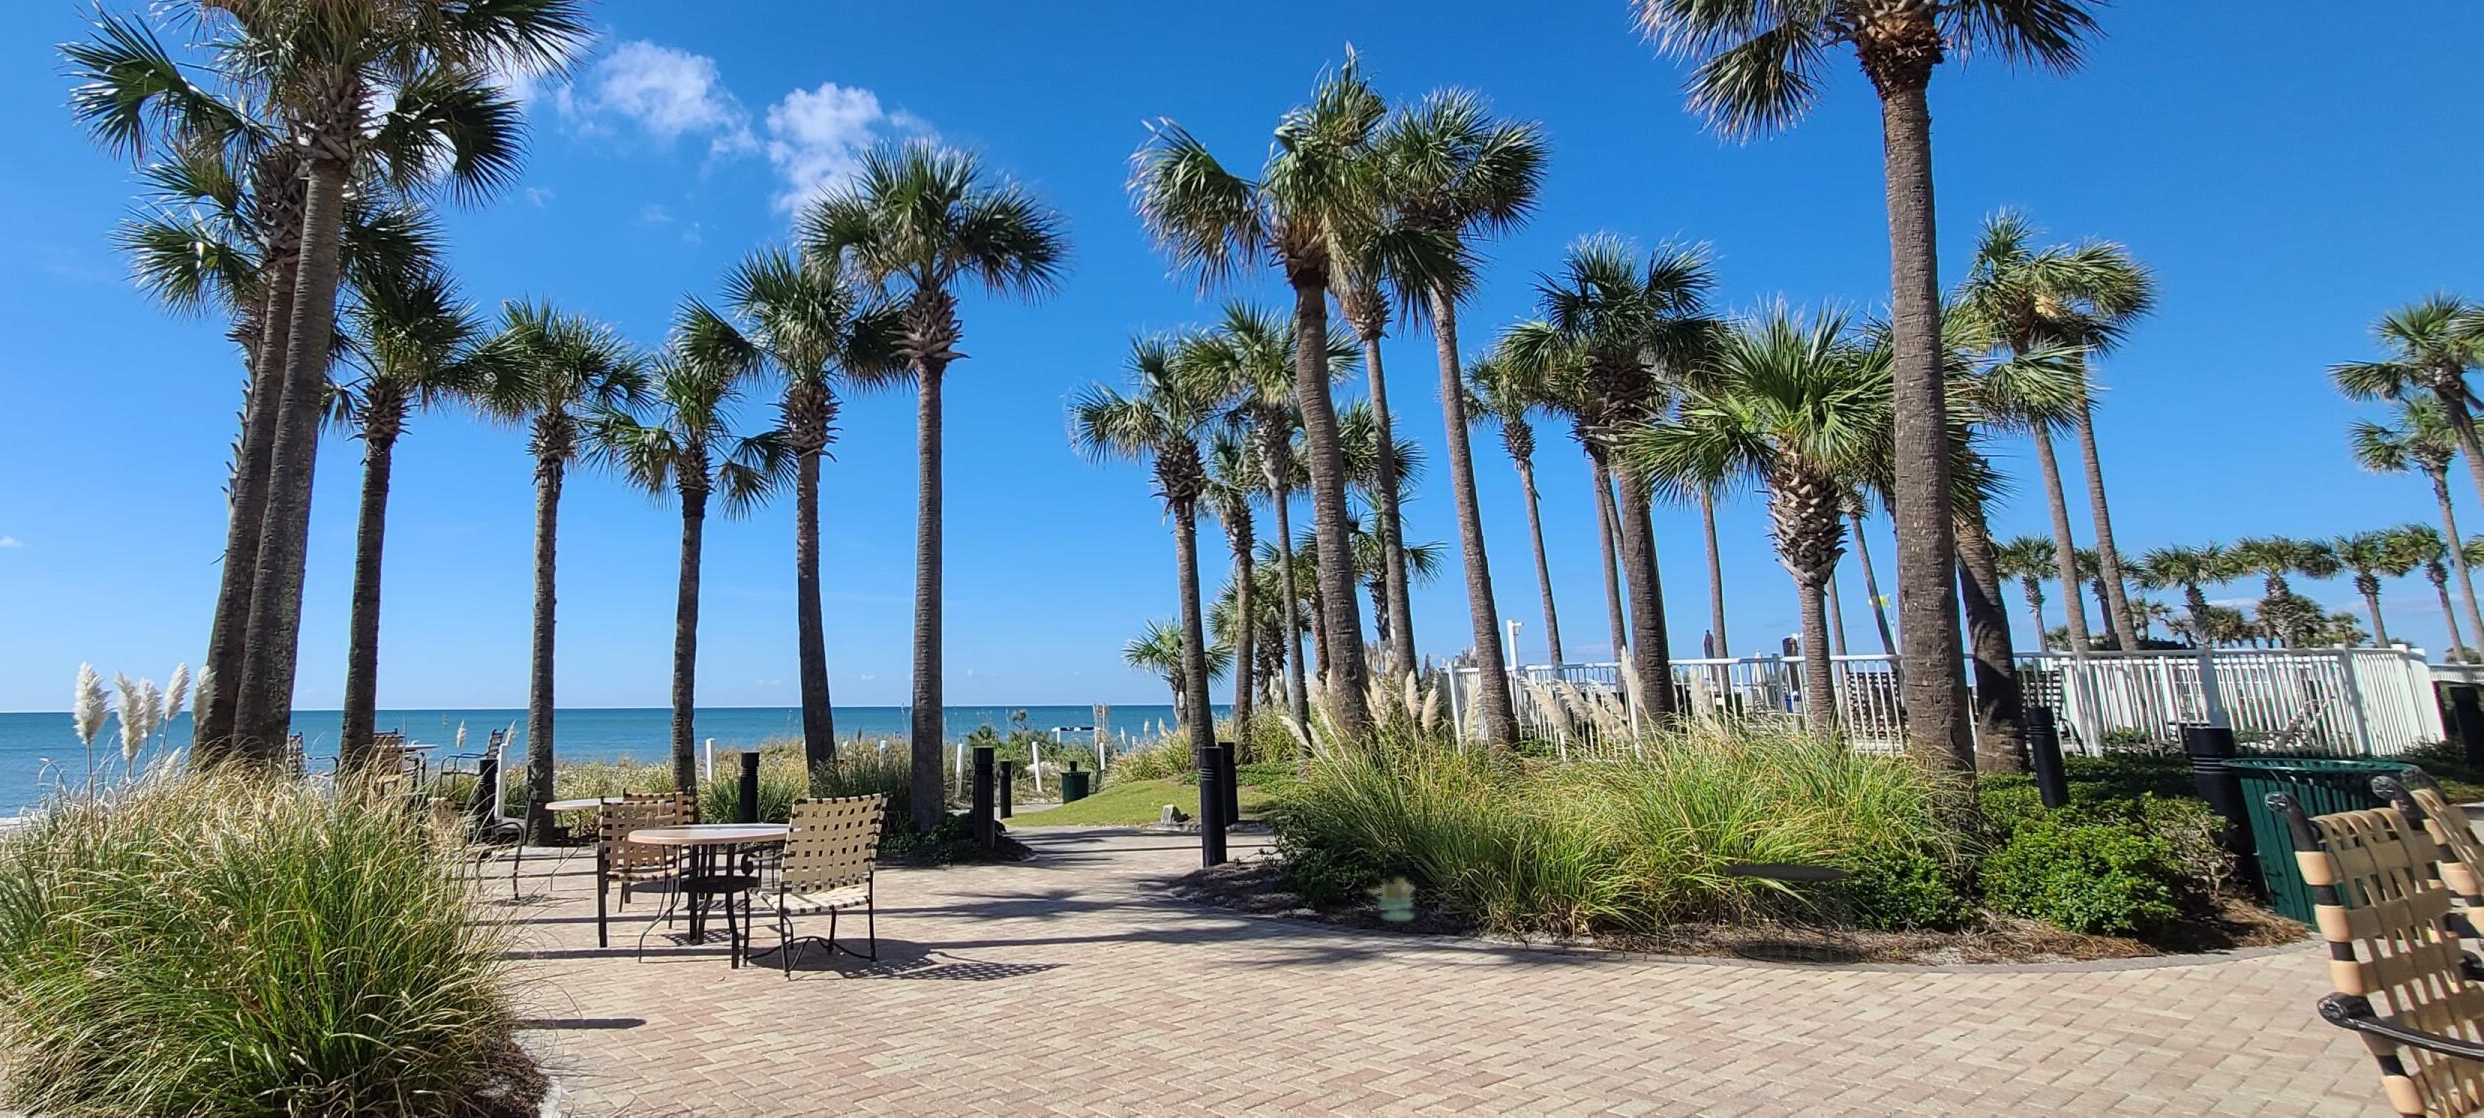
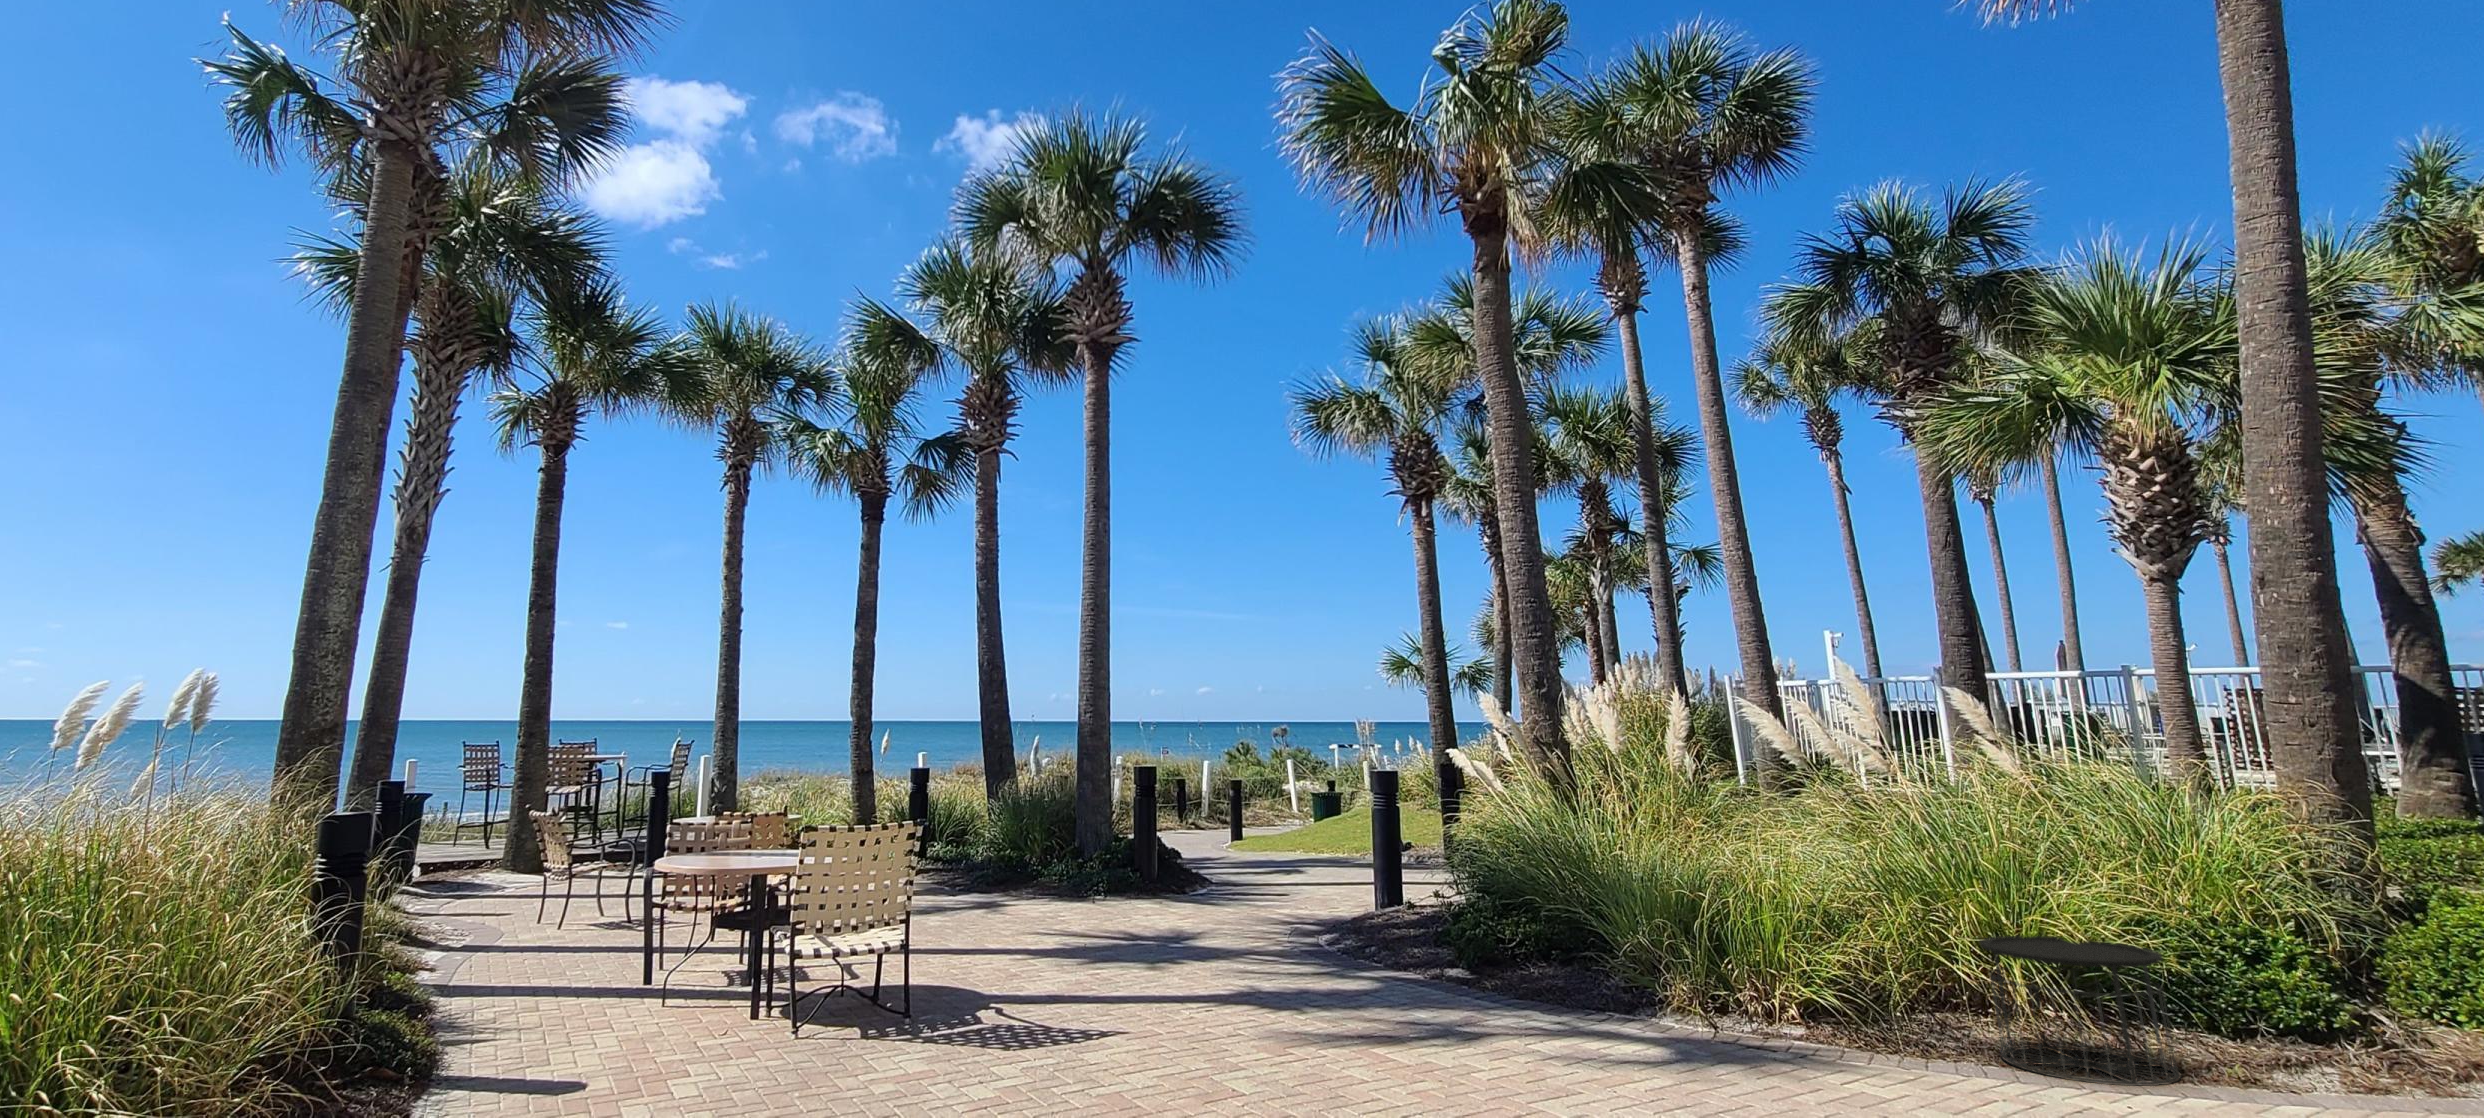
decorative plant: present [1370,878,1414,922] -> none [1529,934,1590,990]

